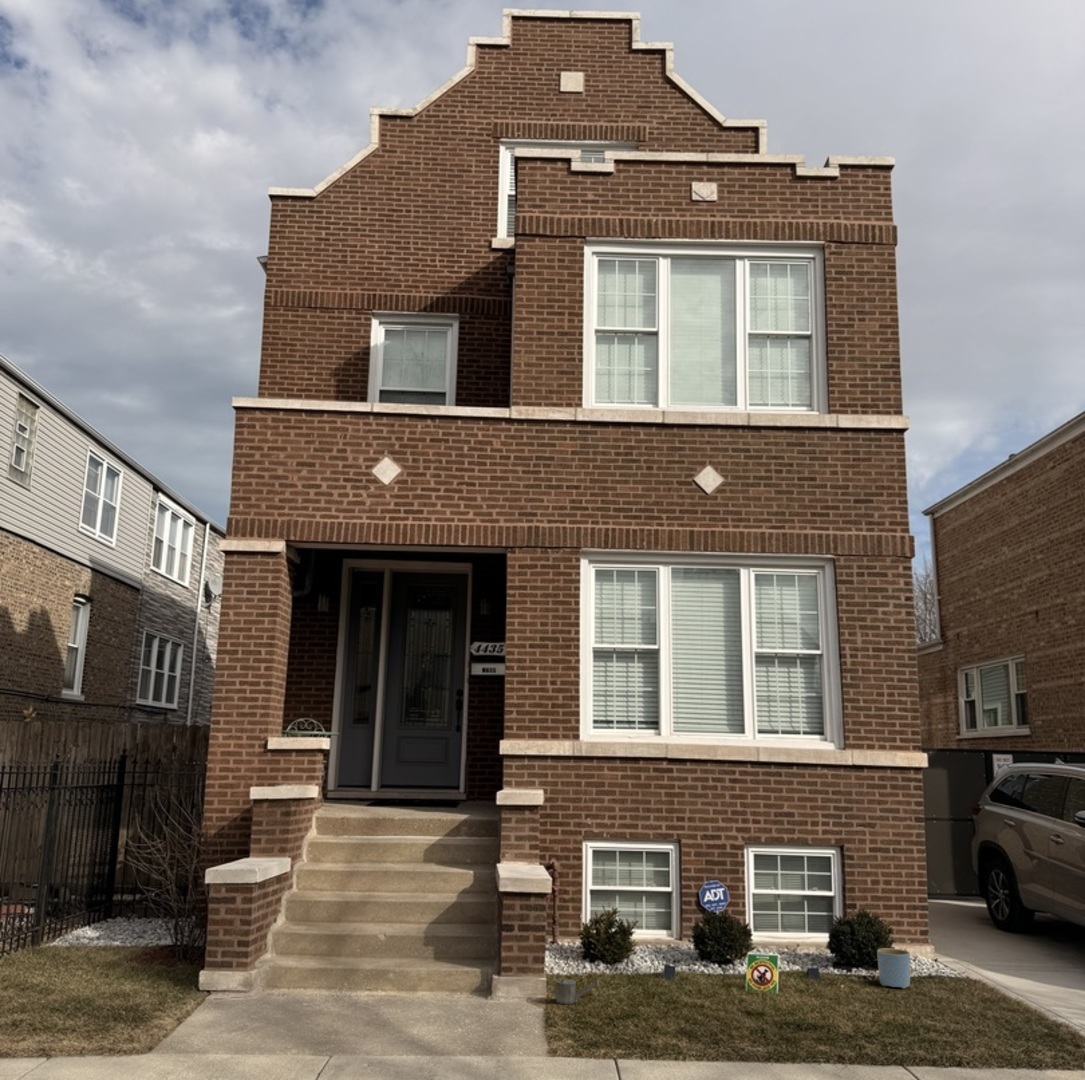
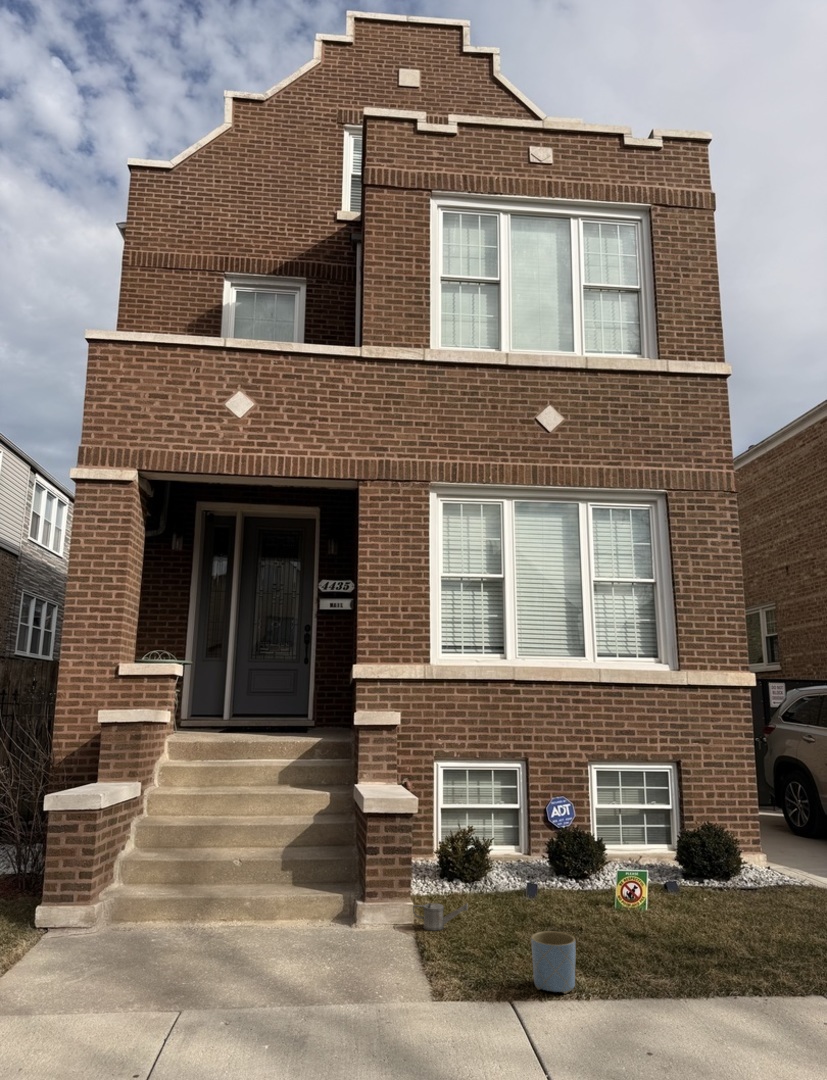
planter: present [877,948,910,989] -> present [531,931,576,994]

